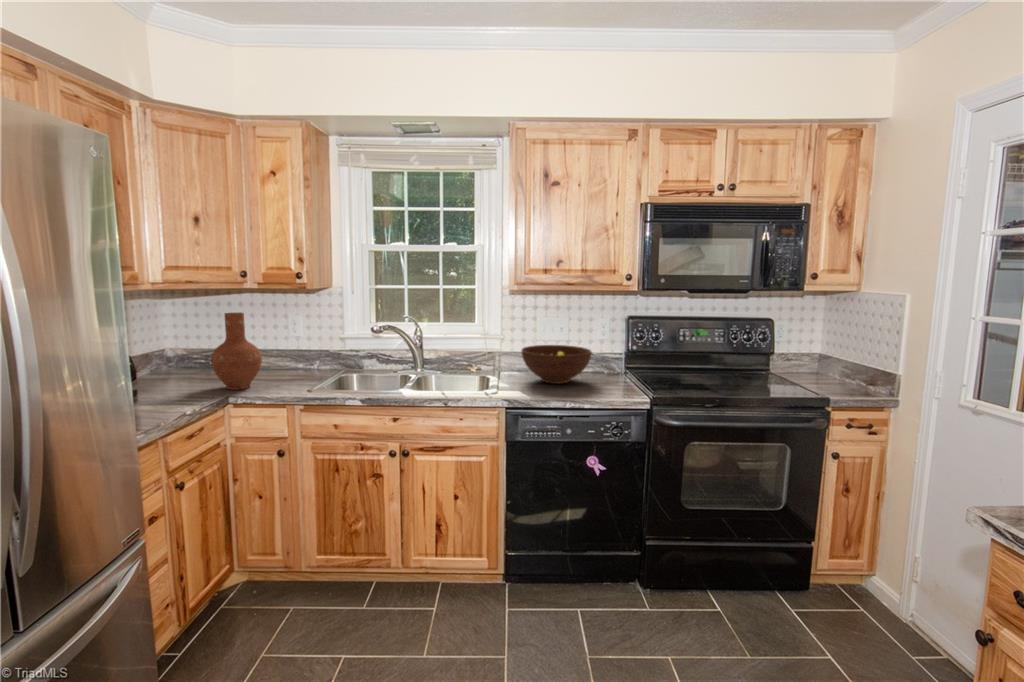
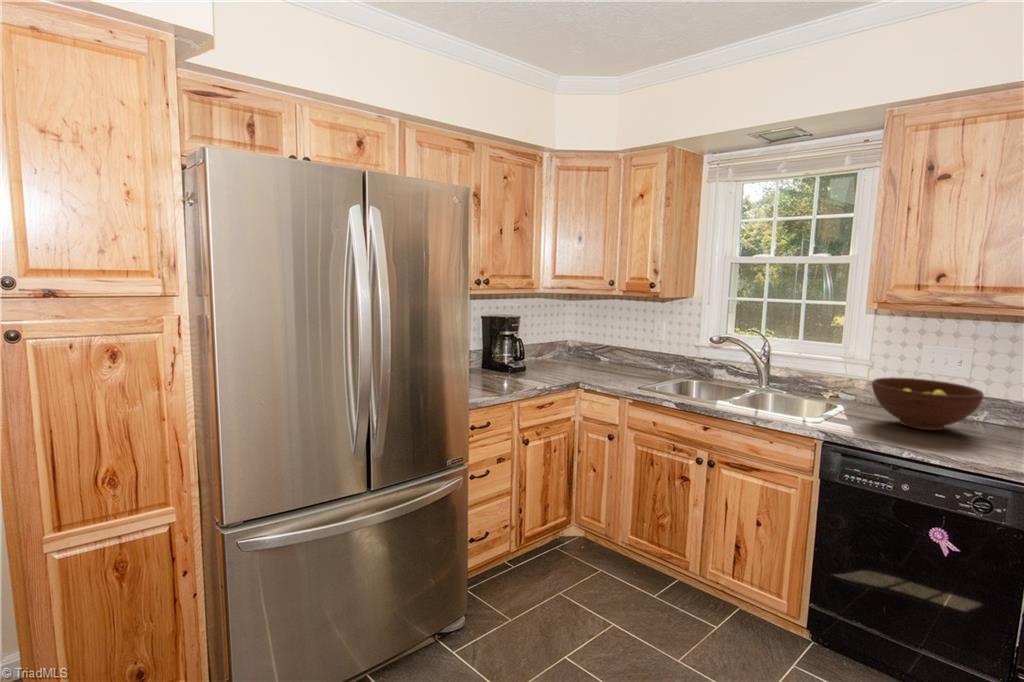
vase: present [211,313,262,390] -> none [577,314,615,378]

